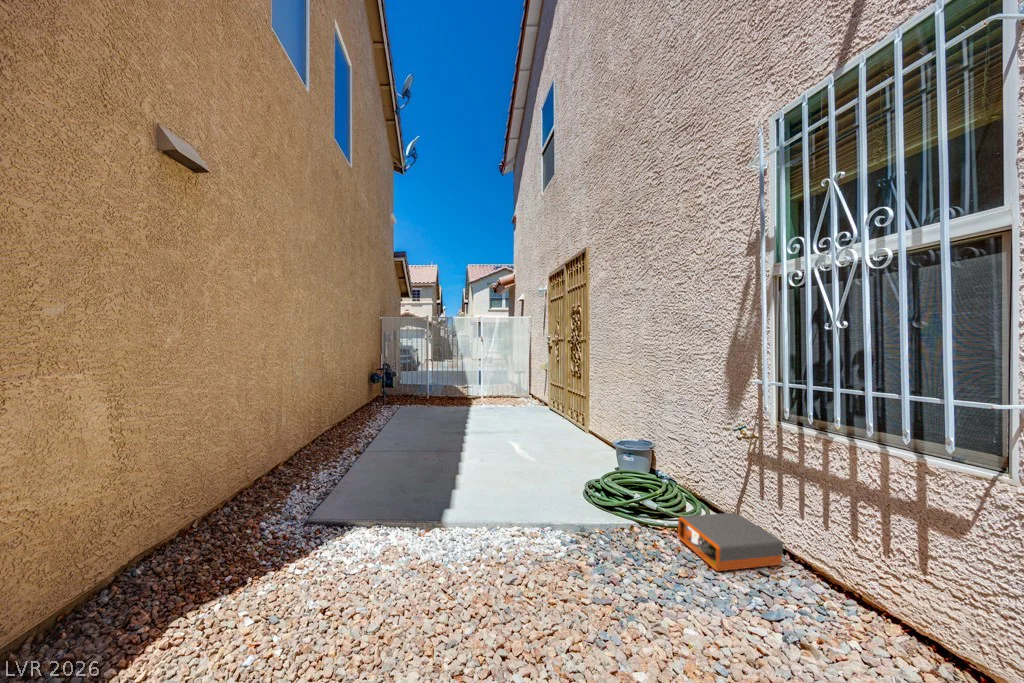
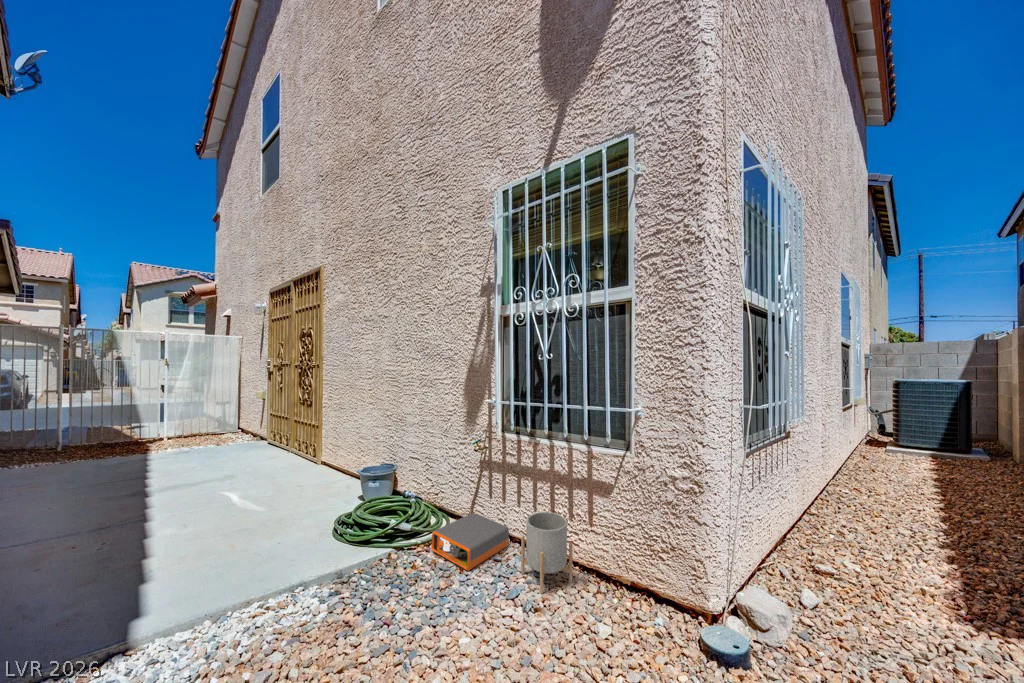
planter: none [792,529,881,642] -> present [521,512,573,594]

